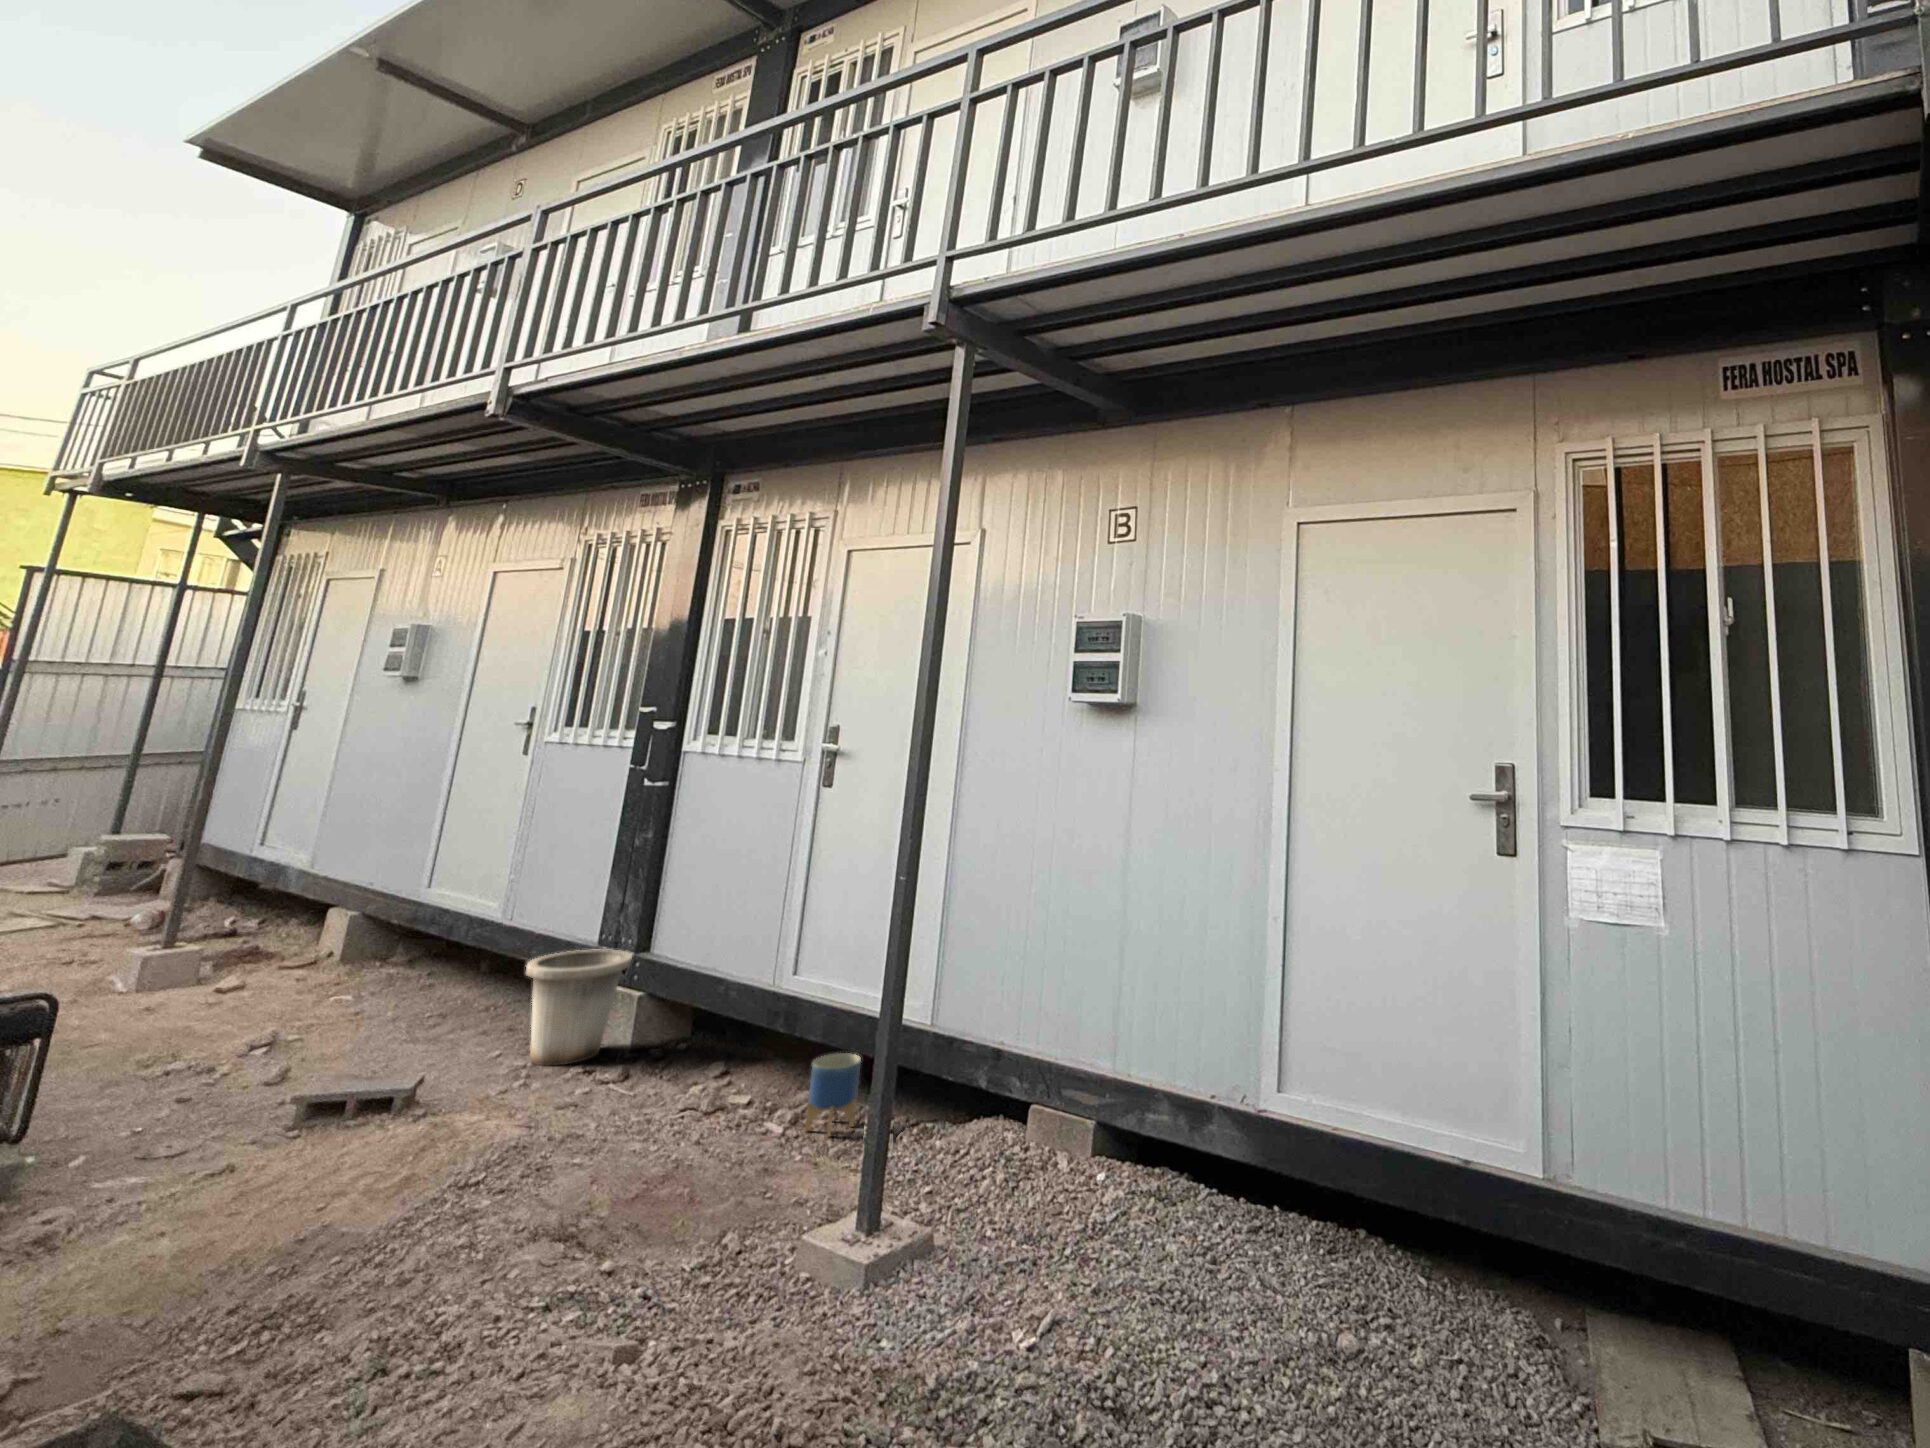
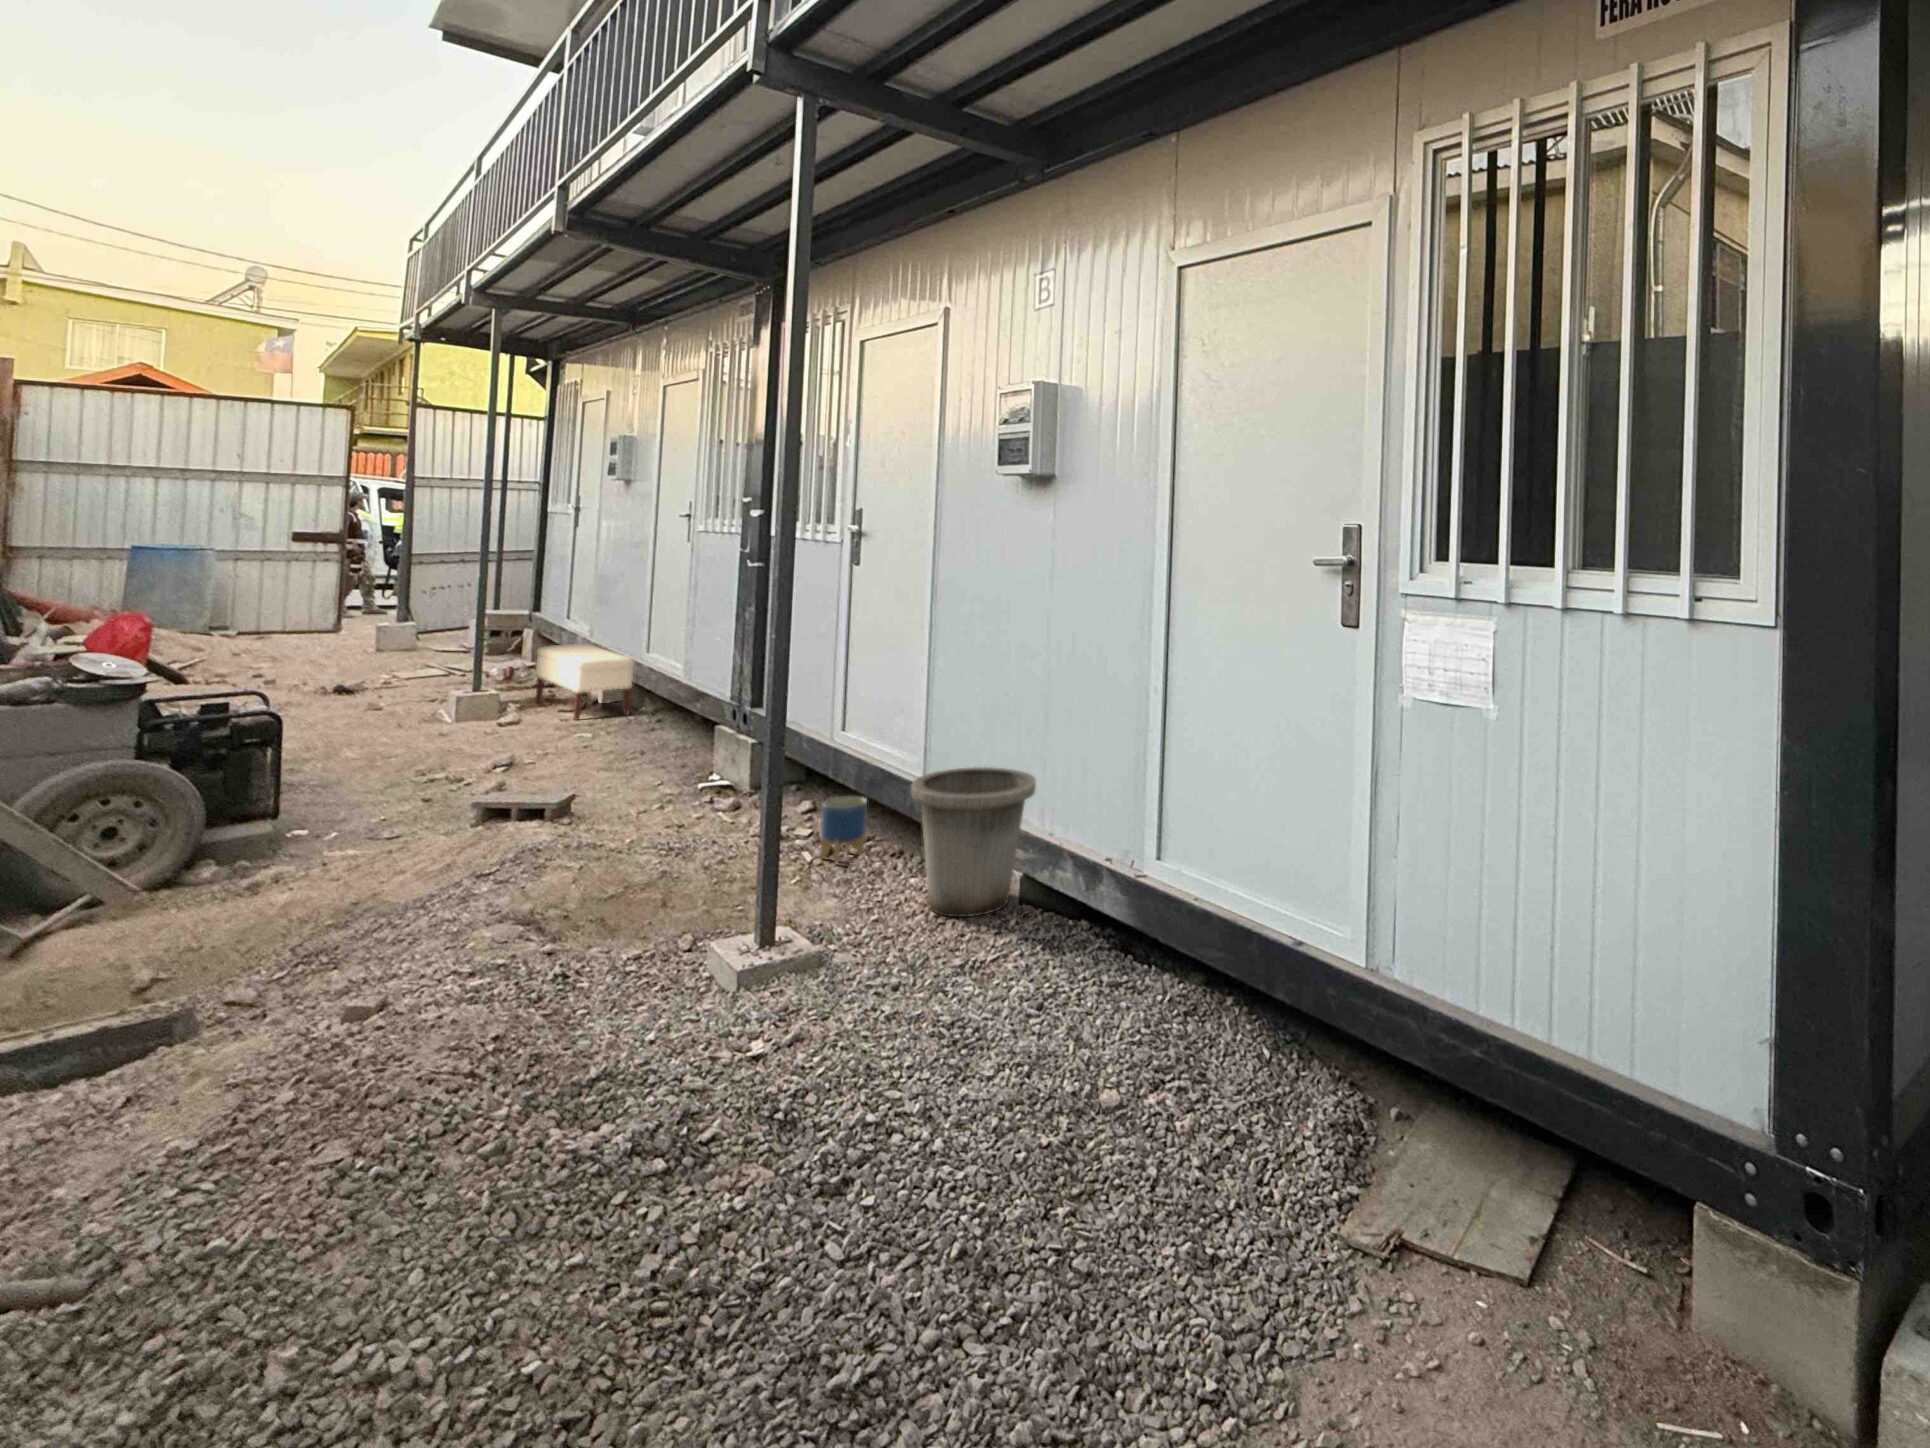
bench: none [240,881,407,983] -> present [535,644,635,721]
trash can: present [526,949,632,1066] -> present [911,767,1036,917]

